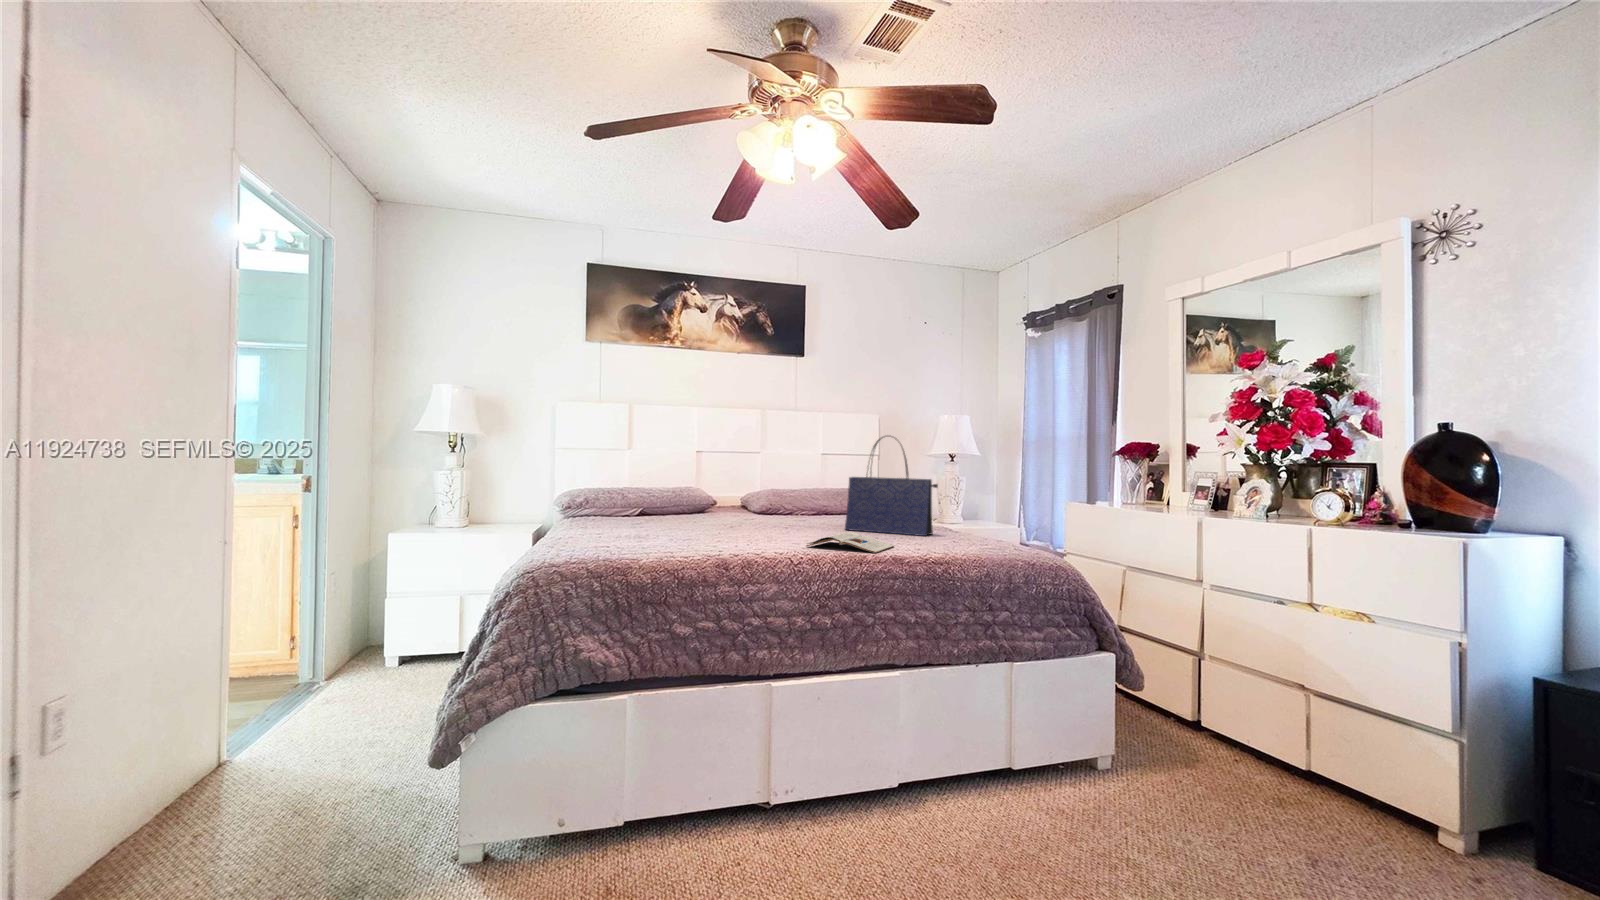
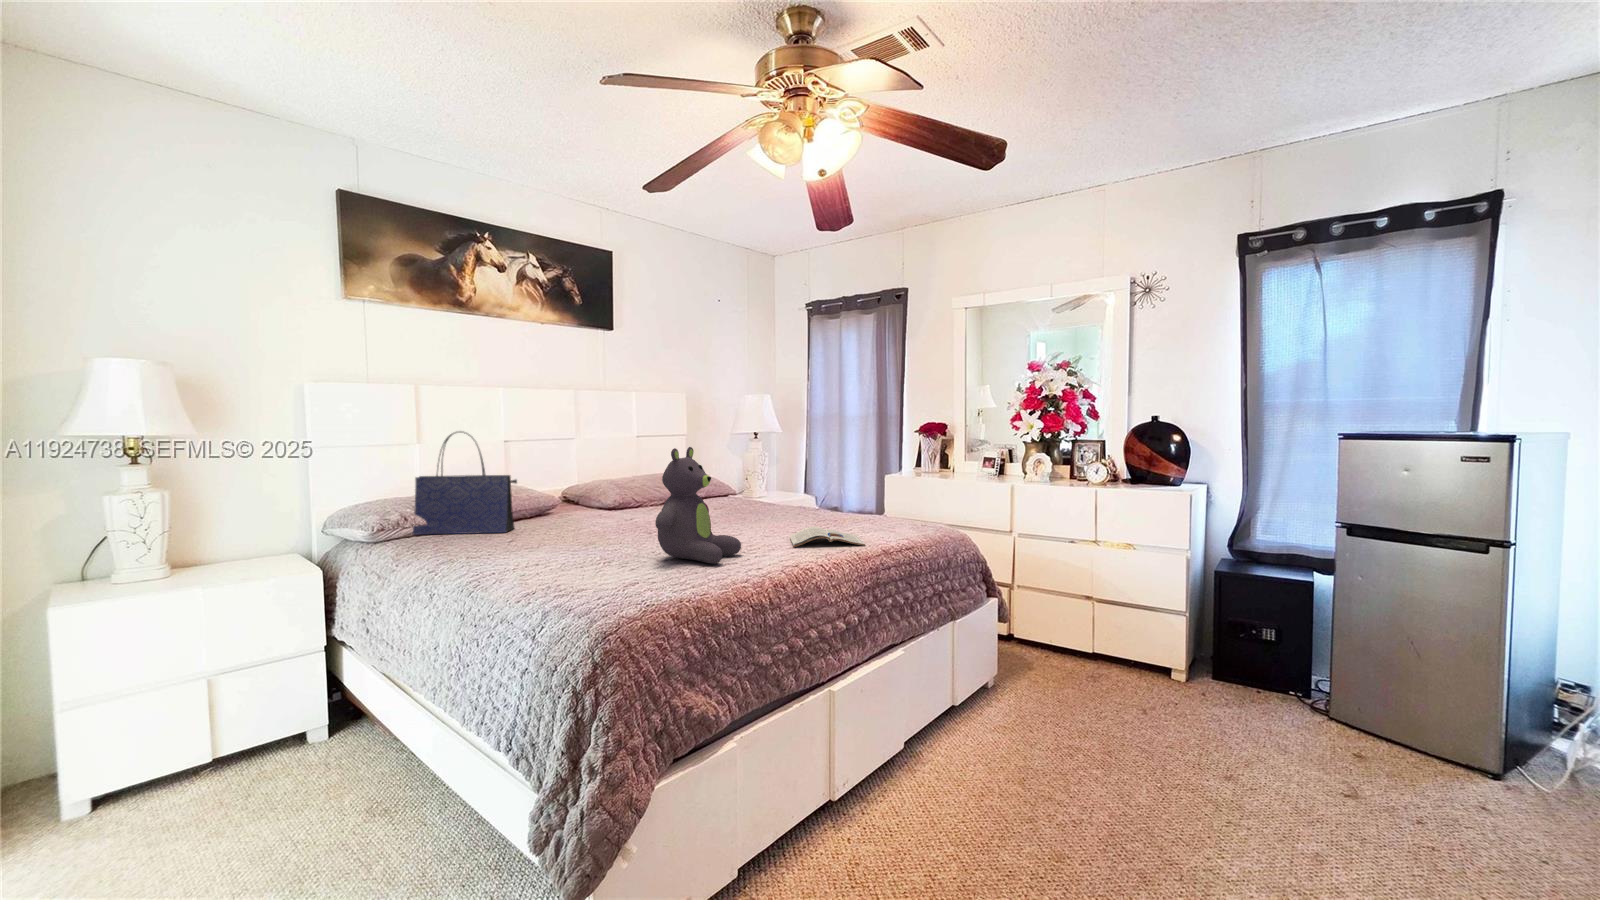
tote bag: present [845,437,938,536] -> present [413,432,517,535]
stuffed bear: none [662,441,747,547] -> present [655,447,741,564]

